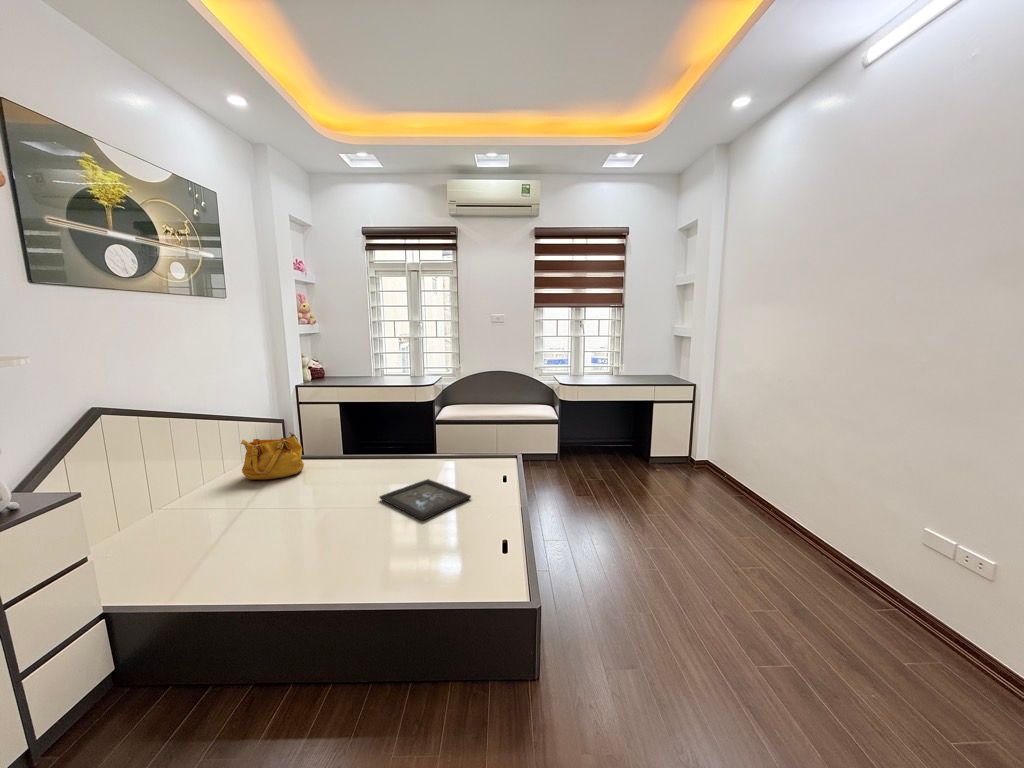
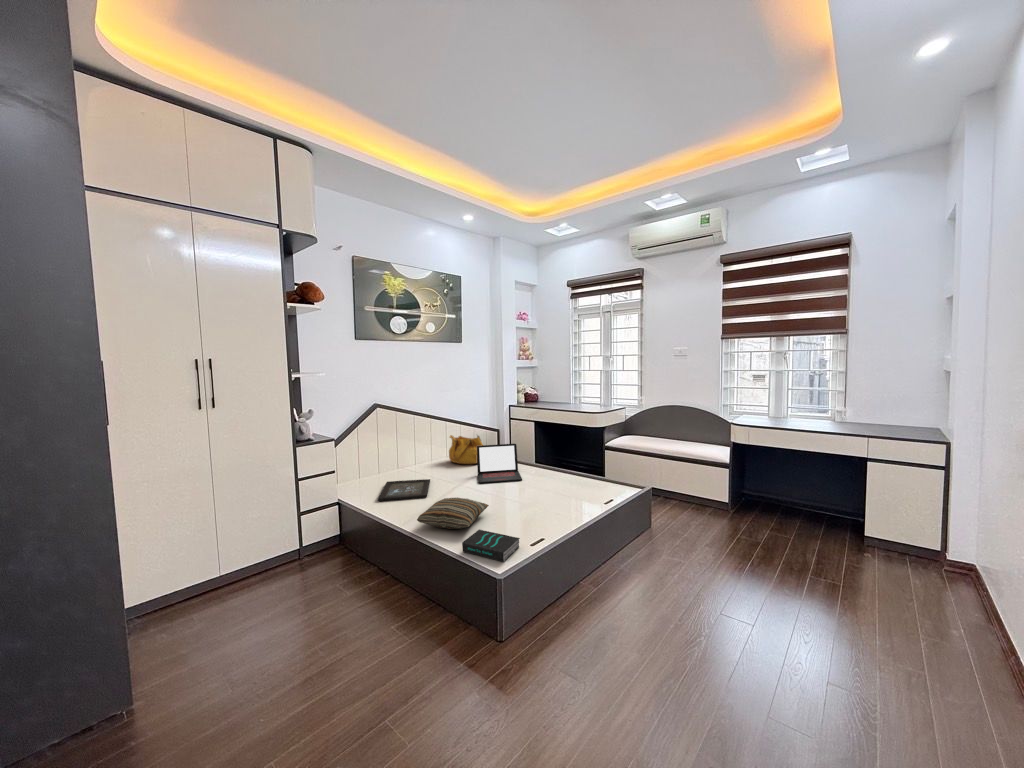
laptop: none [312,436,391,498] -> present [477,444,522,483]
tray: present [380,479,471,520] -> present [378,479,430,501]
pillow: none [328,522,421,580] -> present [417,497,489,529]
book: none [436,549,503,593] -> present [462,530,520,562]

